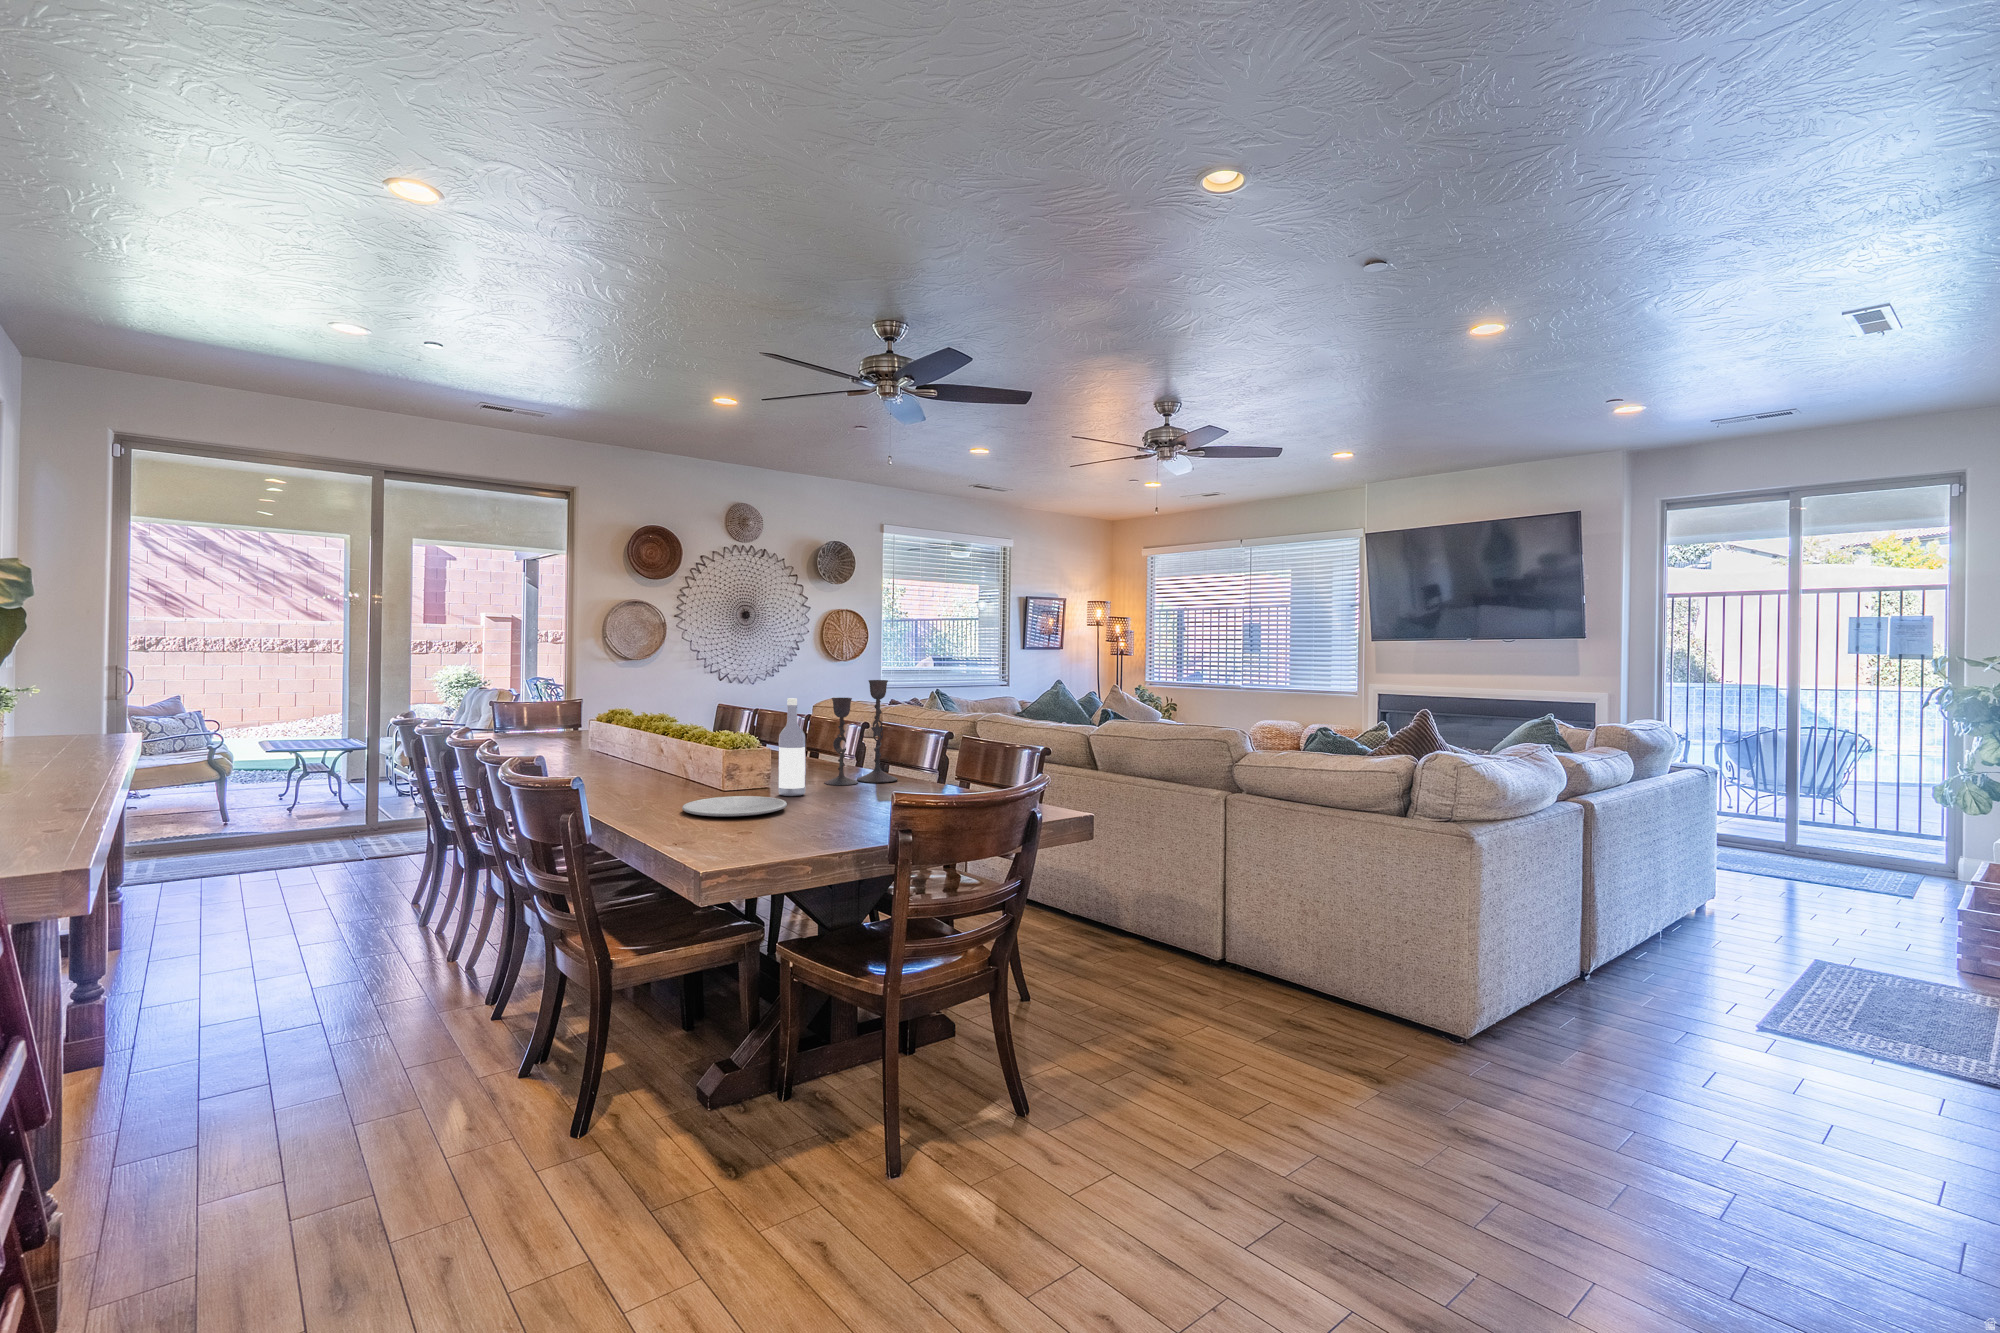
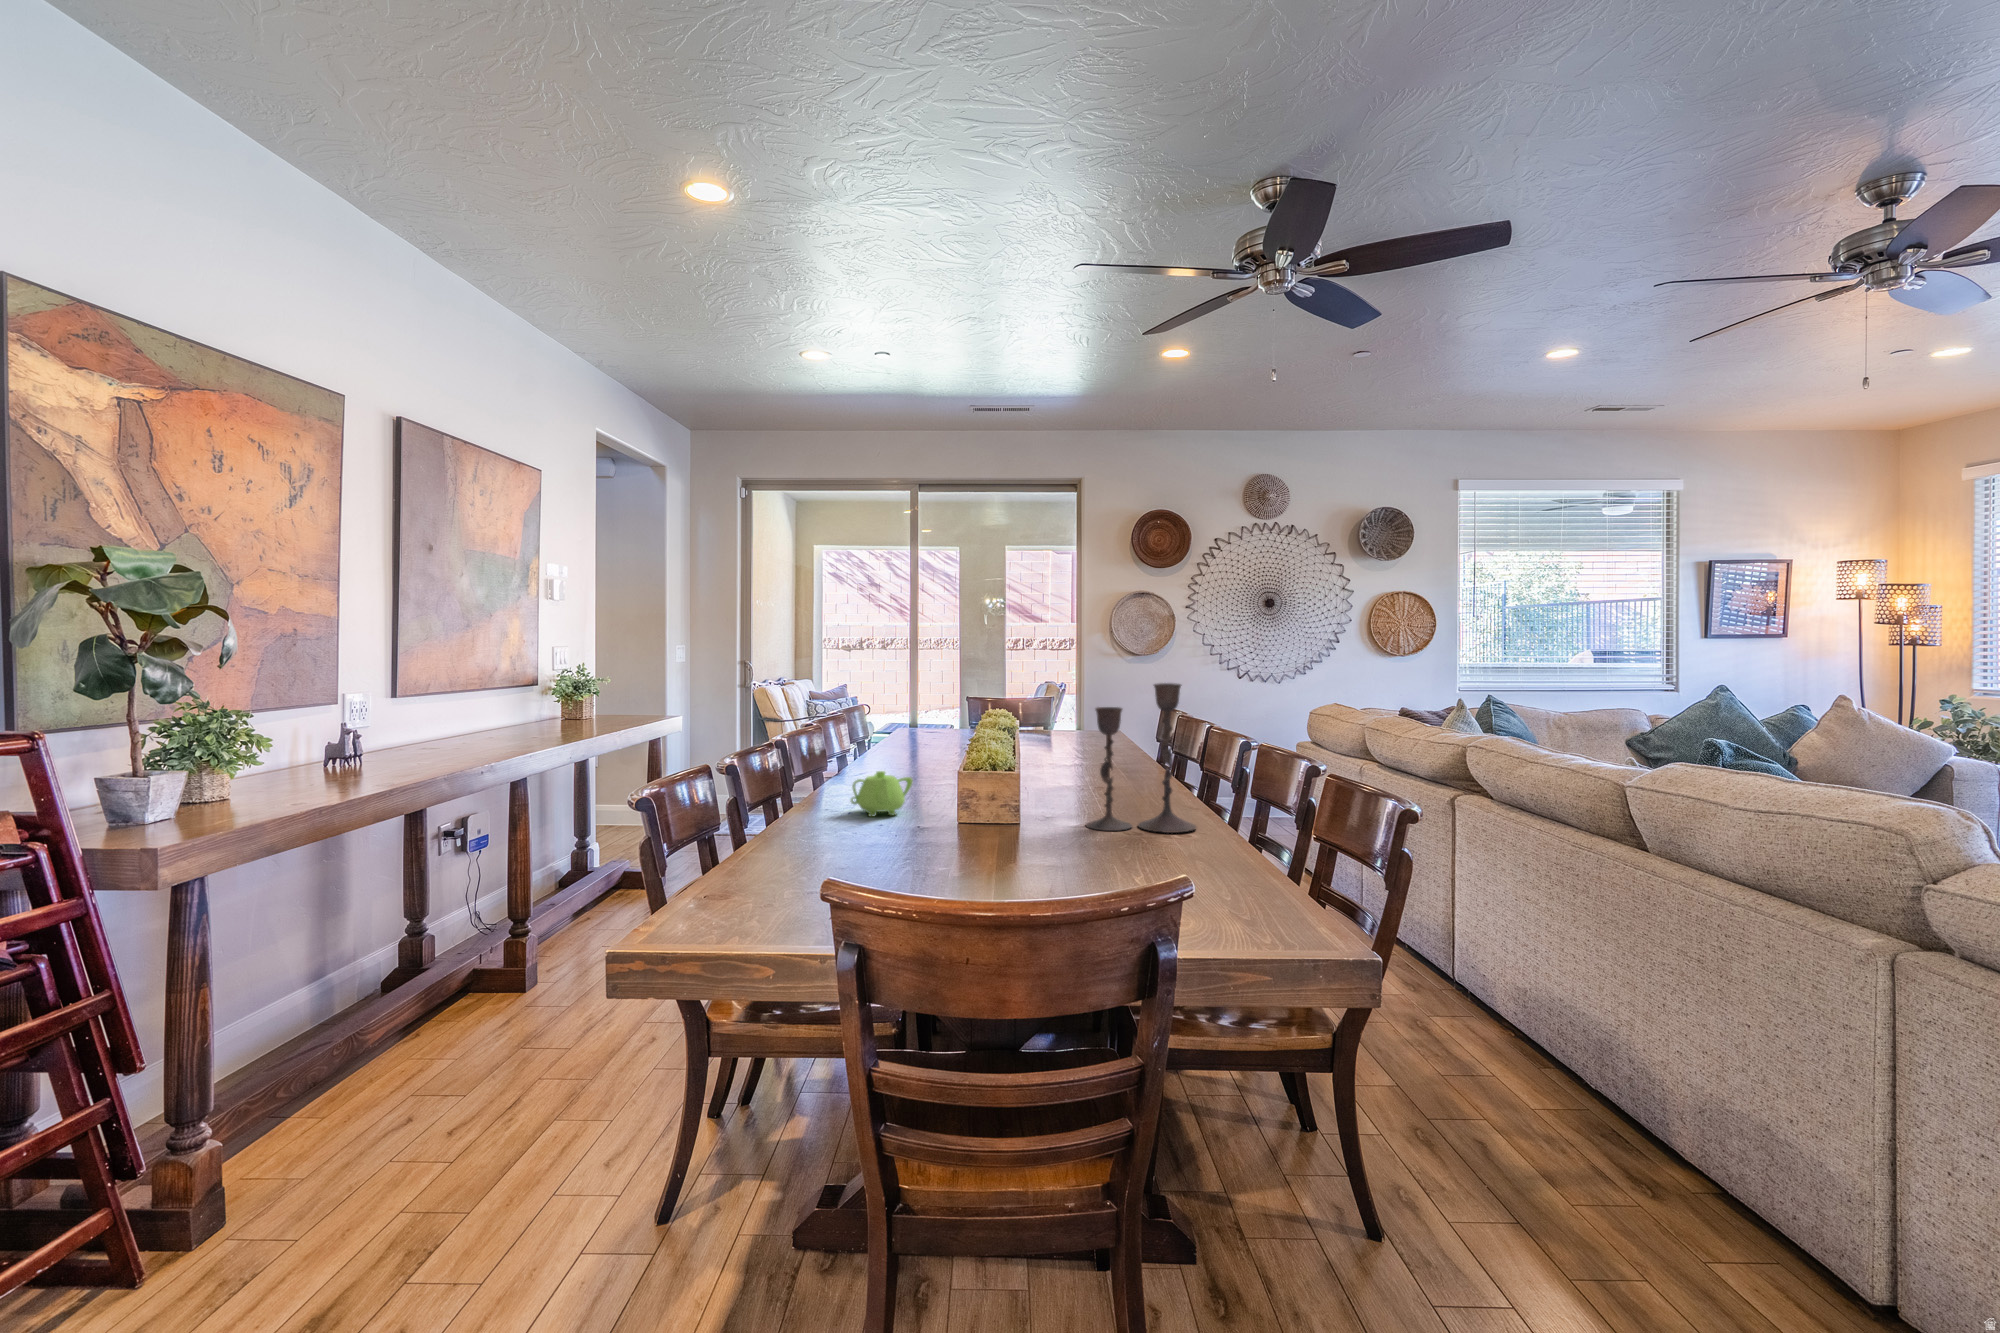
wine bottle: present [778,698,806,796] -> none [983,707,1018,840]
teapot: none [638,756,685,794] -> present [851,771,913,817]
plate: present [682,796,787,816] -> none [806,831,940,865]

